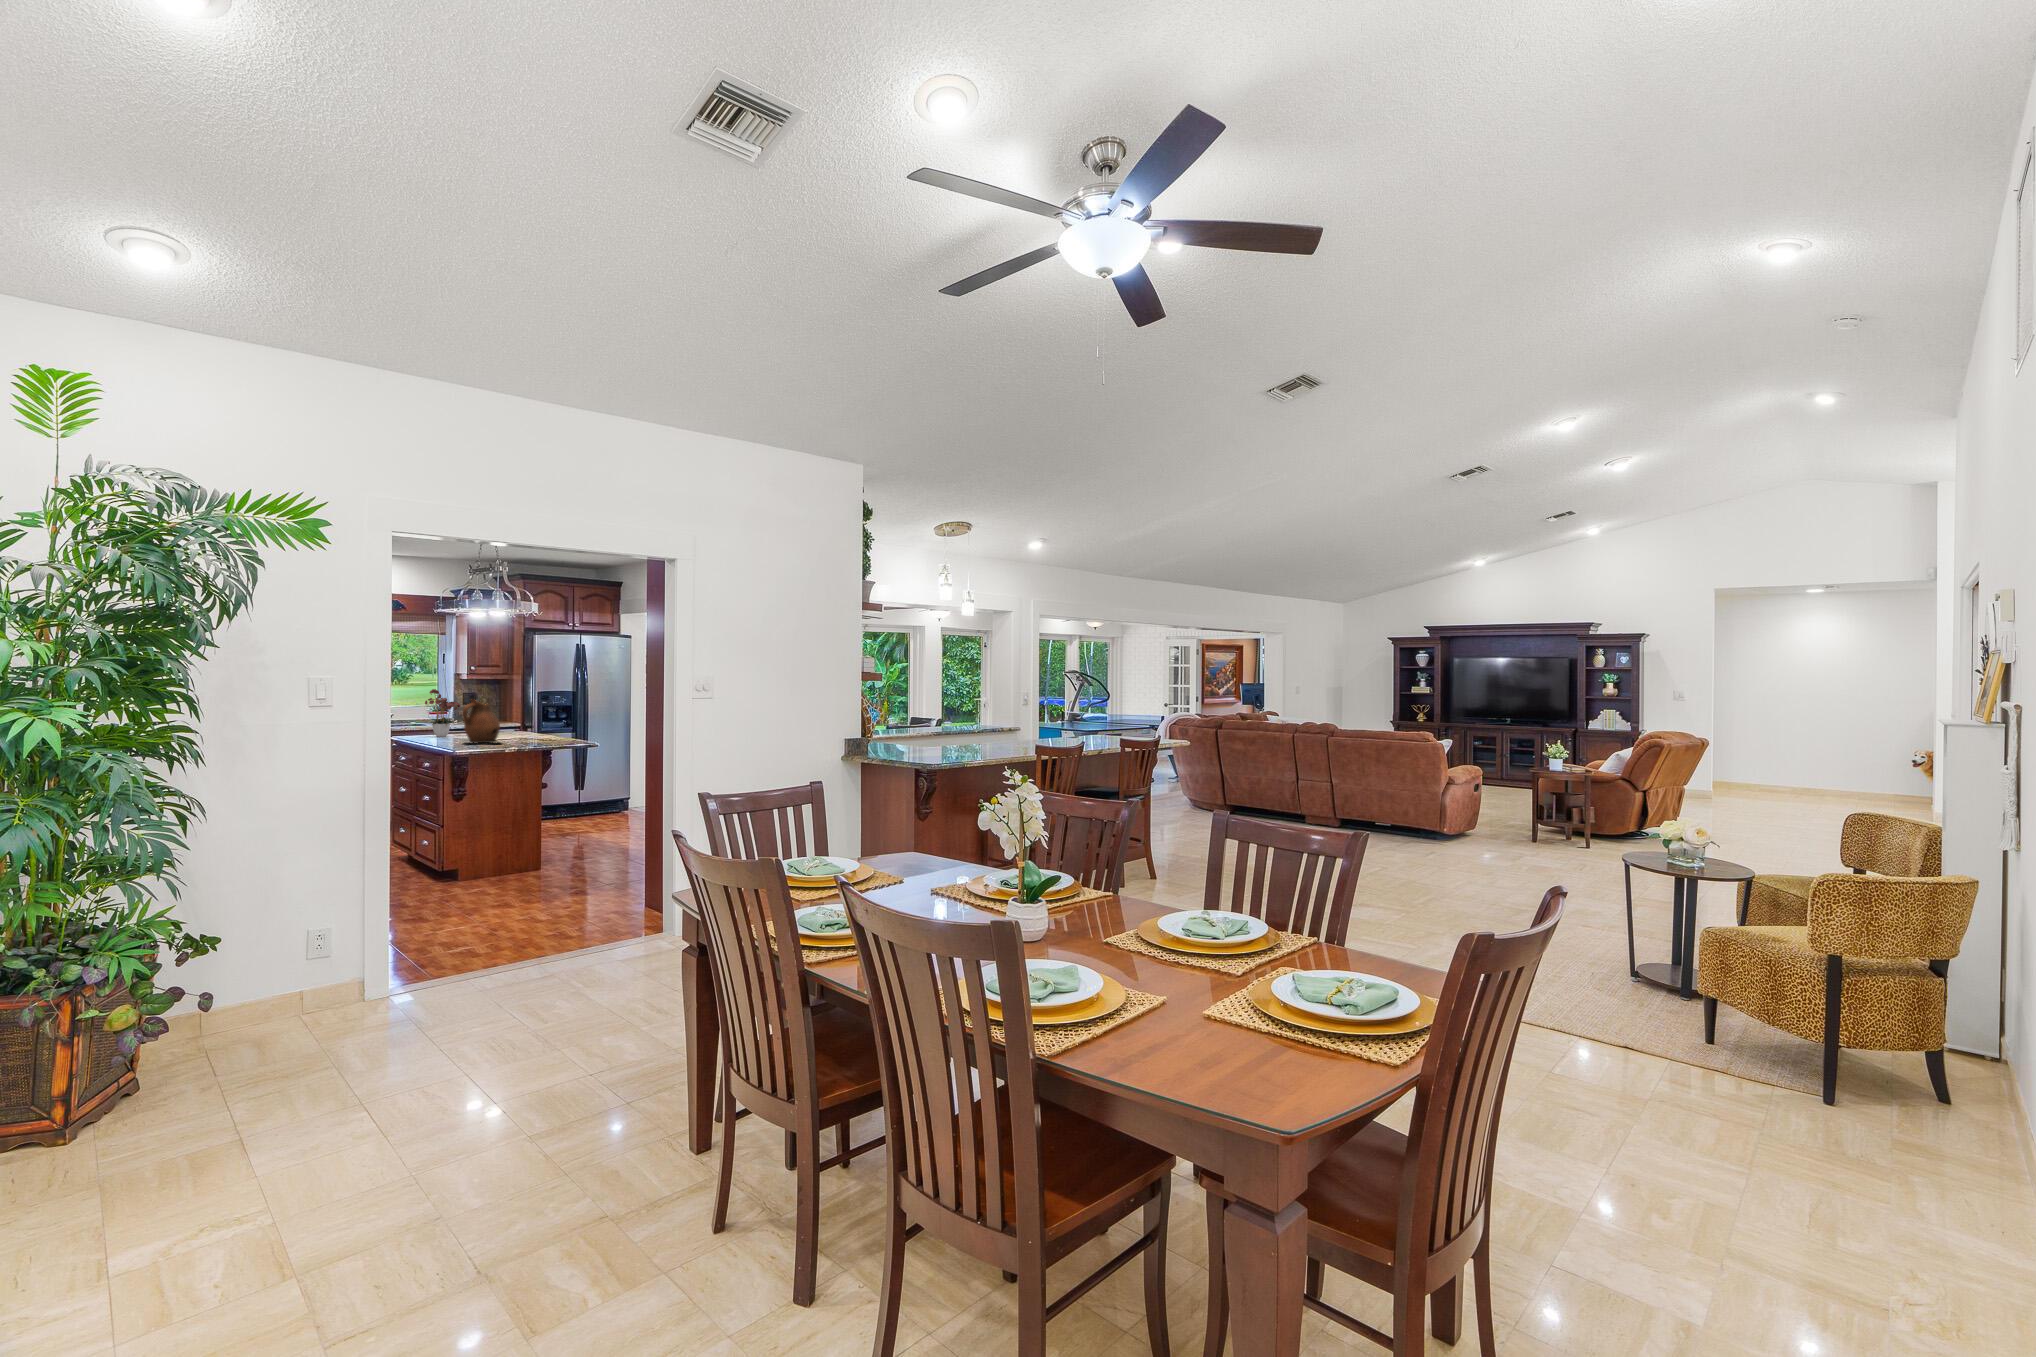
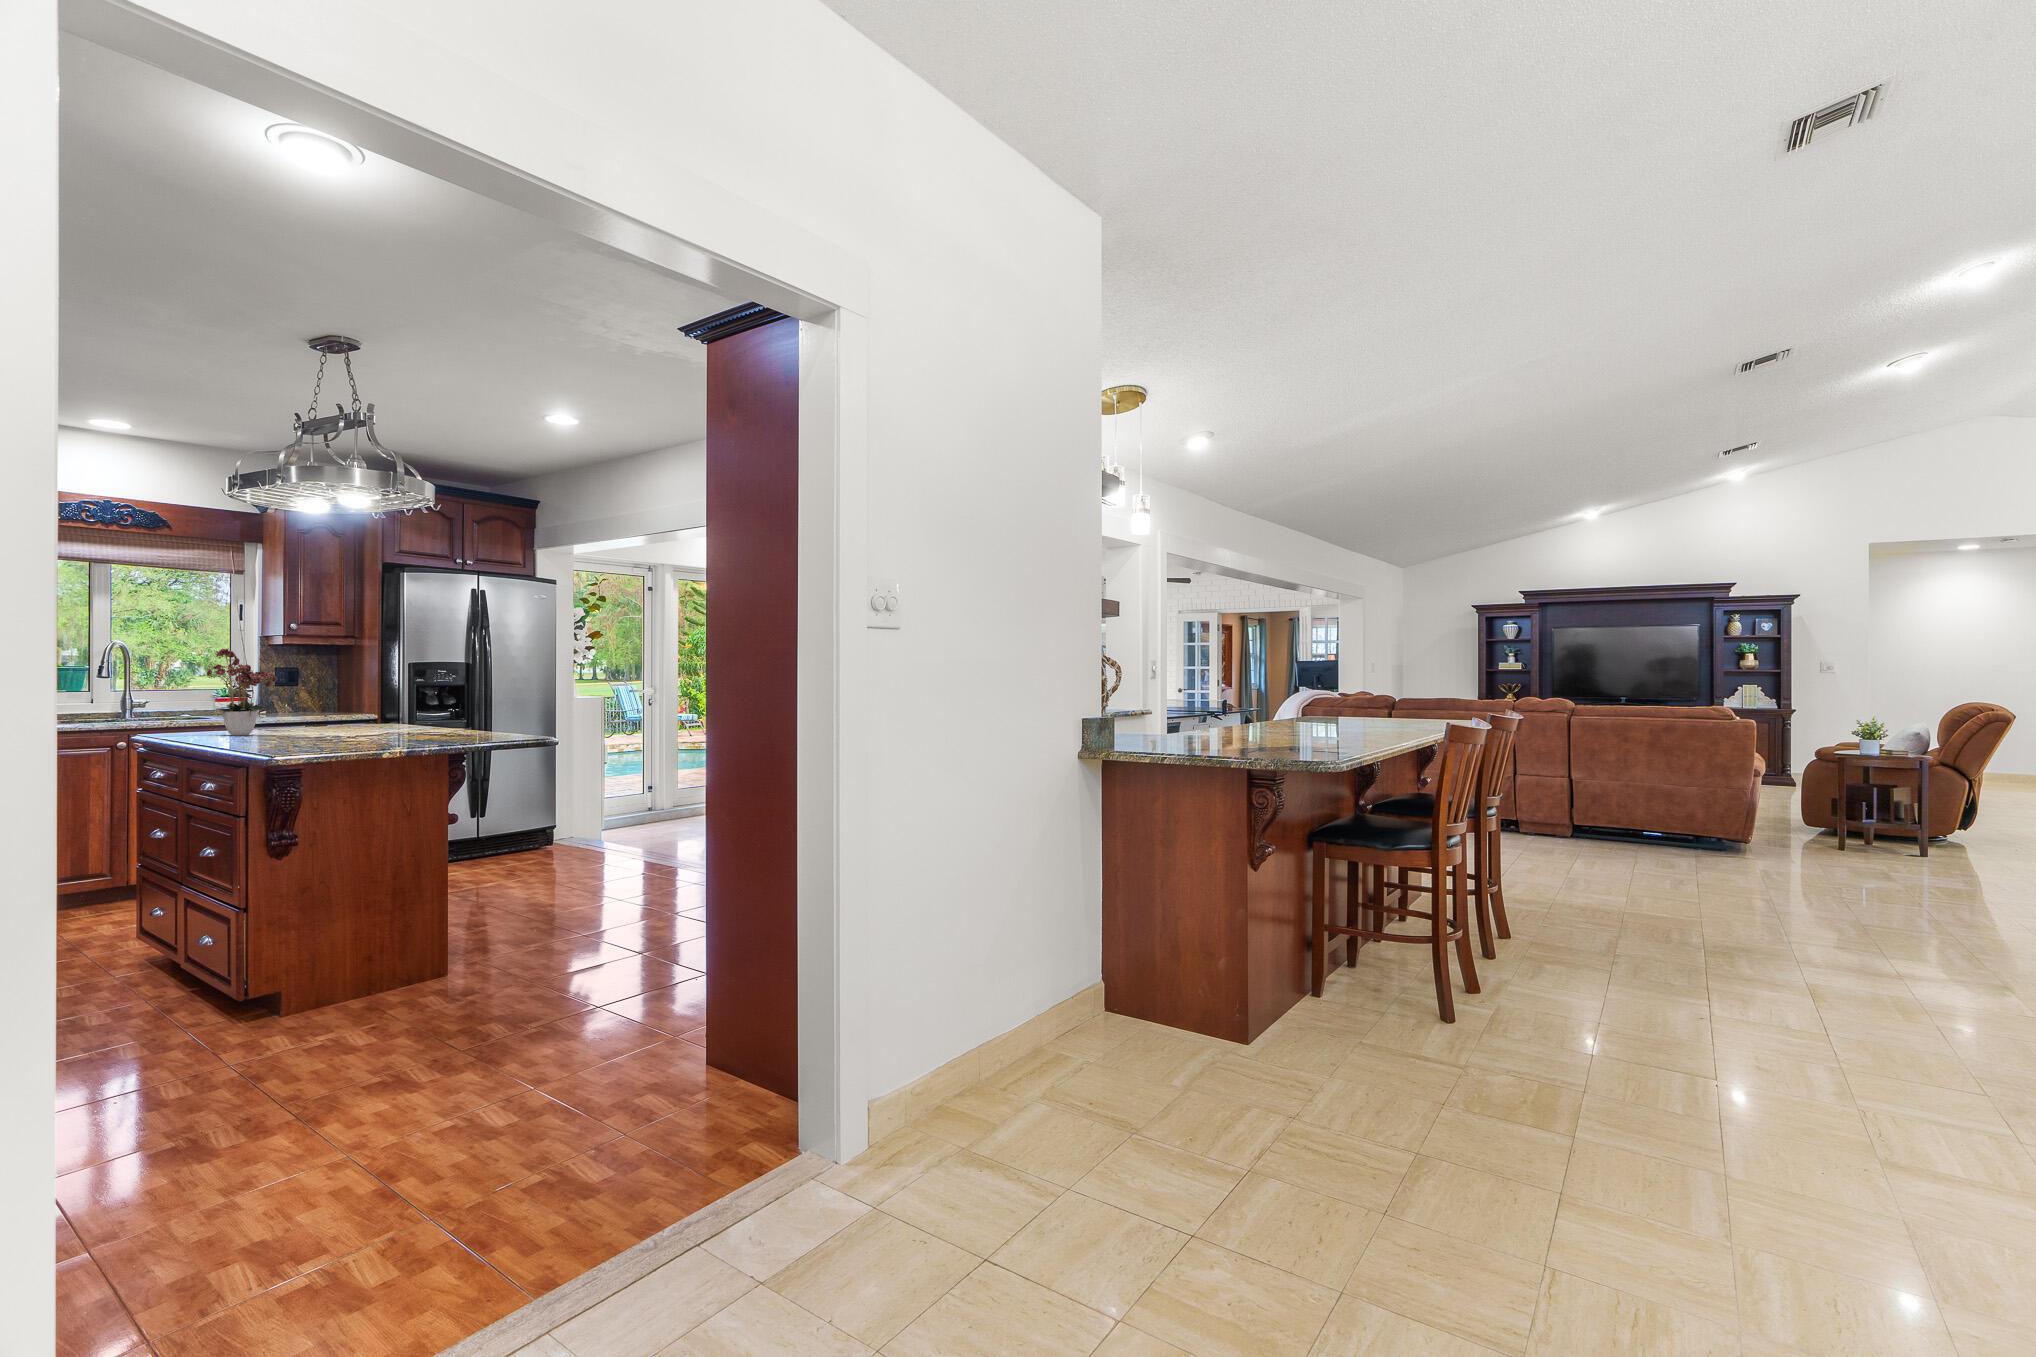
ceramic pitcher: present [462,699,500,743] -> none [284,660,369,746]

